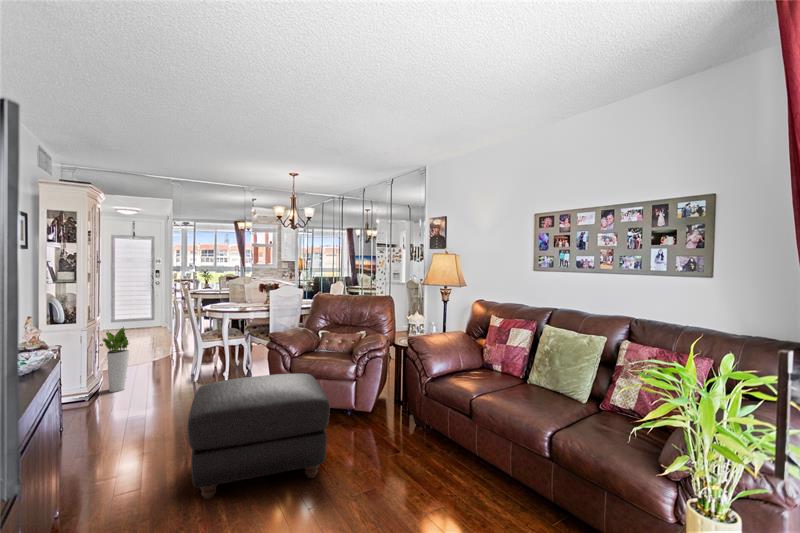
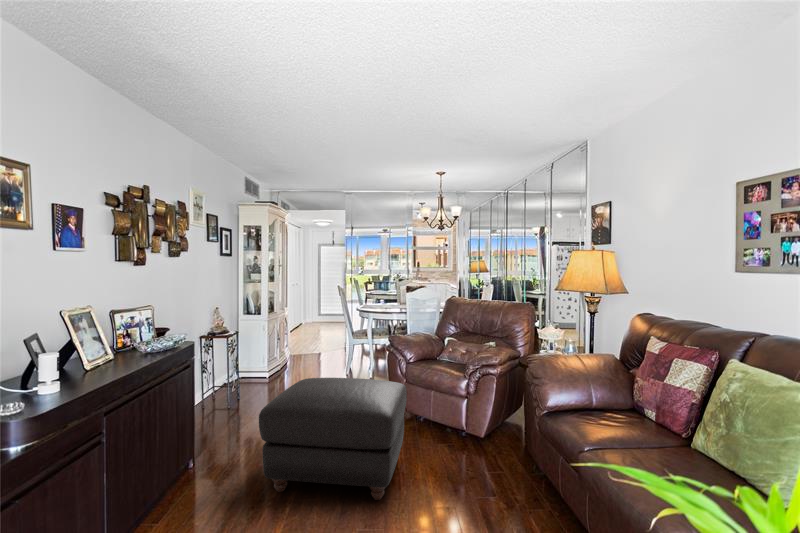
planter: present [103,327,129,392] -> none [277,319,299,374]

